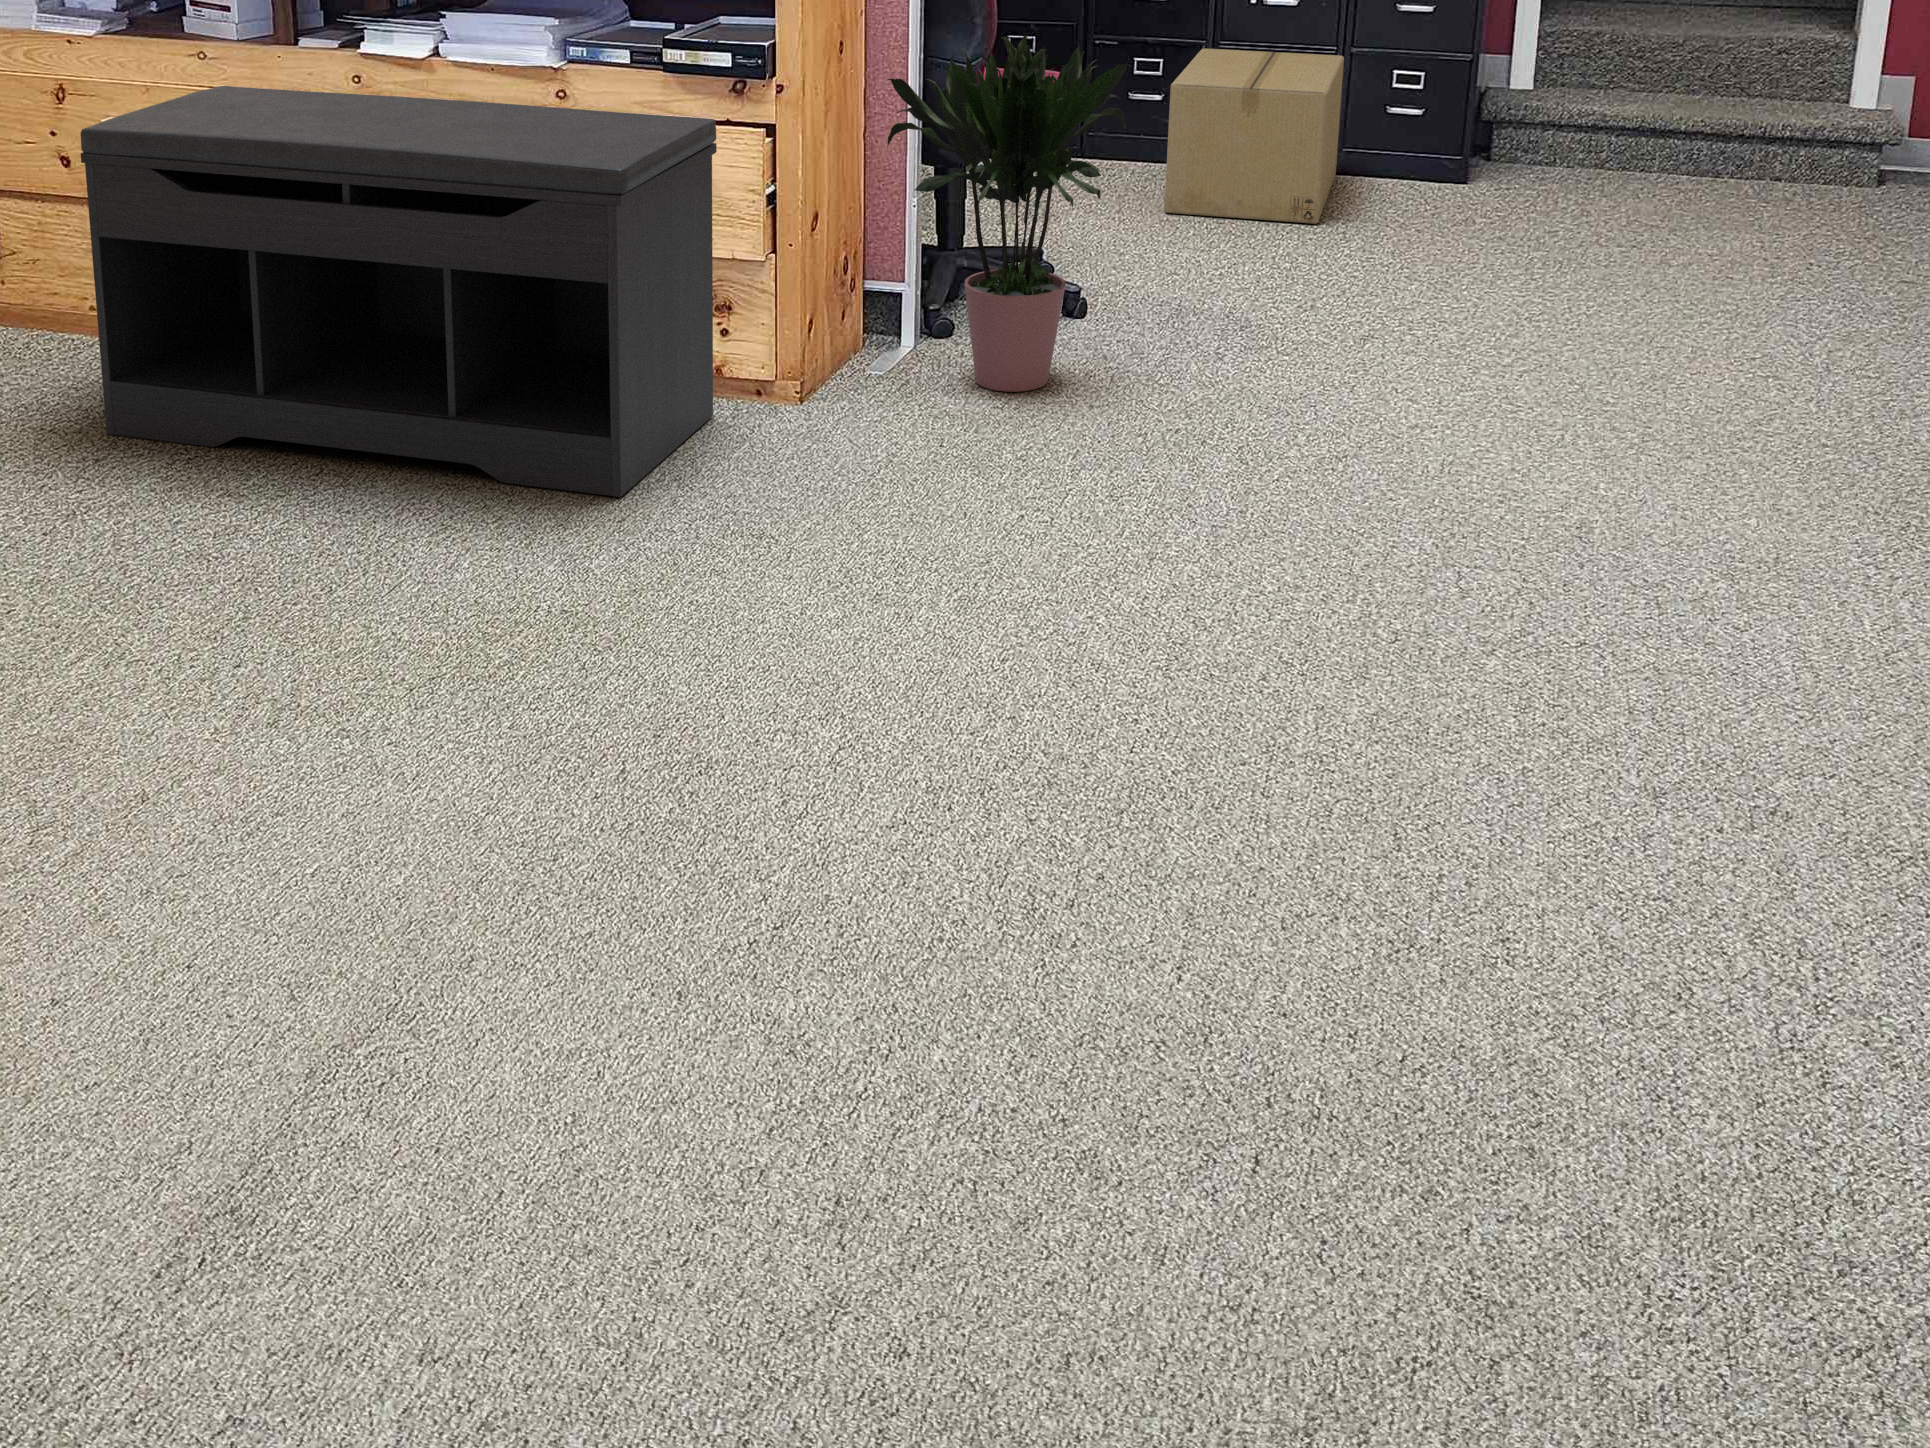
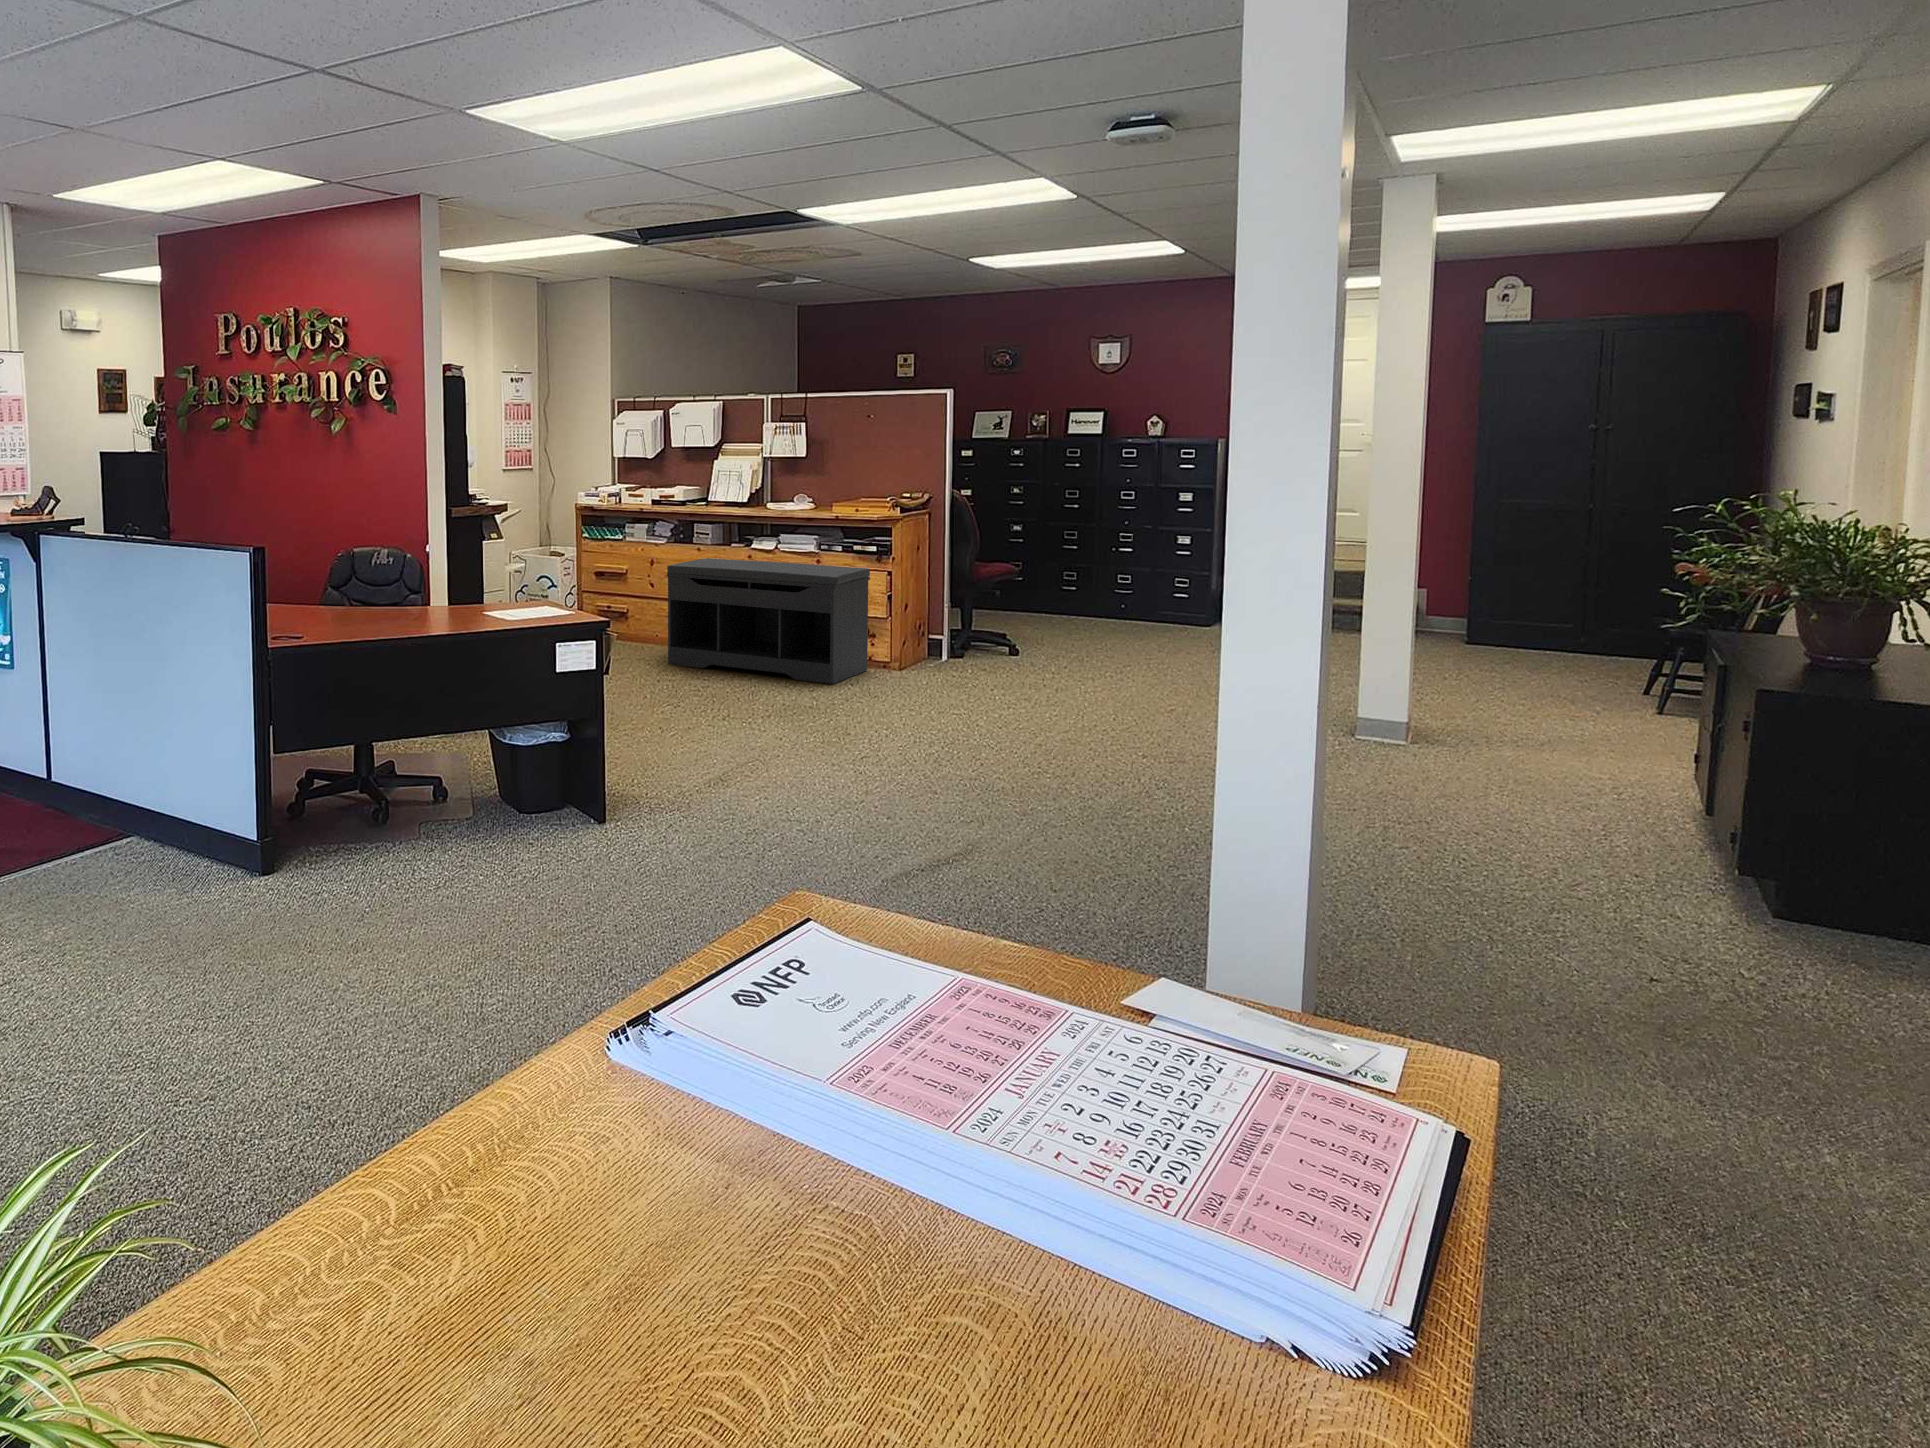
potted plant: present [887,35,1130,392] -> none [927,544,1027,671]
cardboard box: present [1164,48,1344,224] -> none [1064,571,1149,637]

